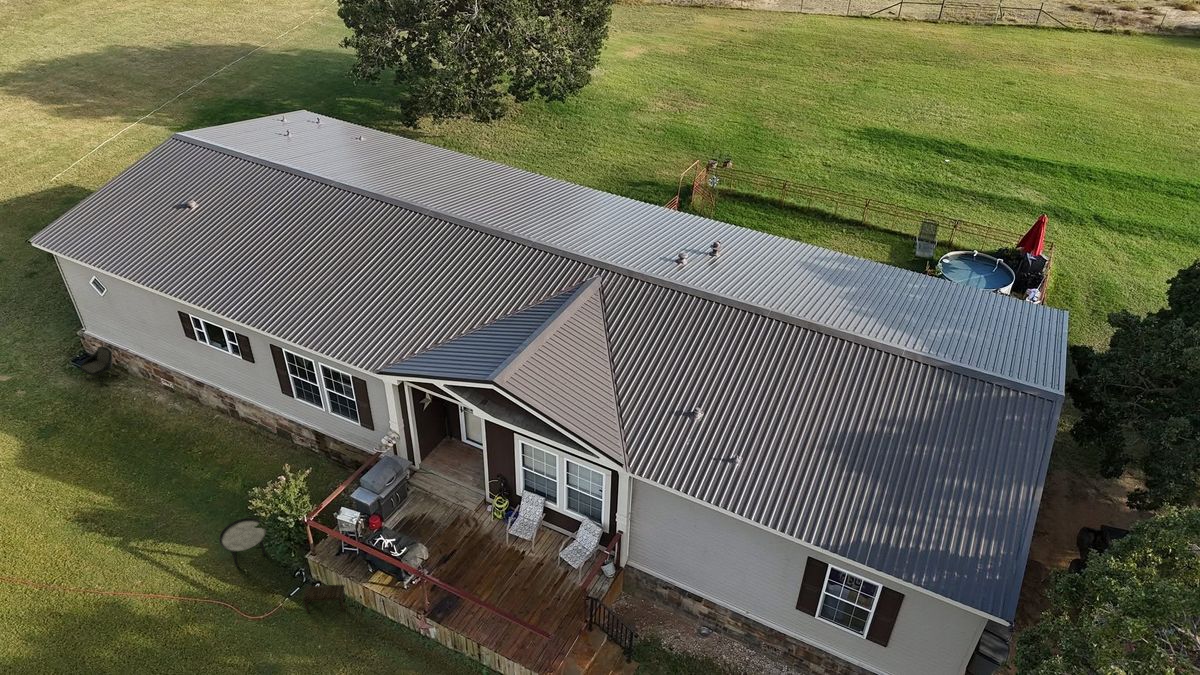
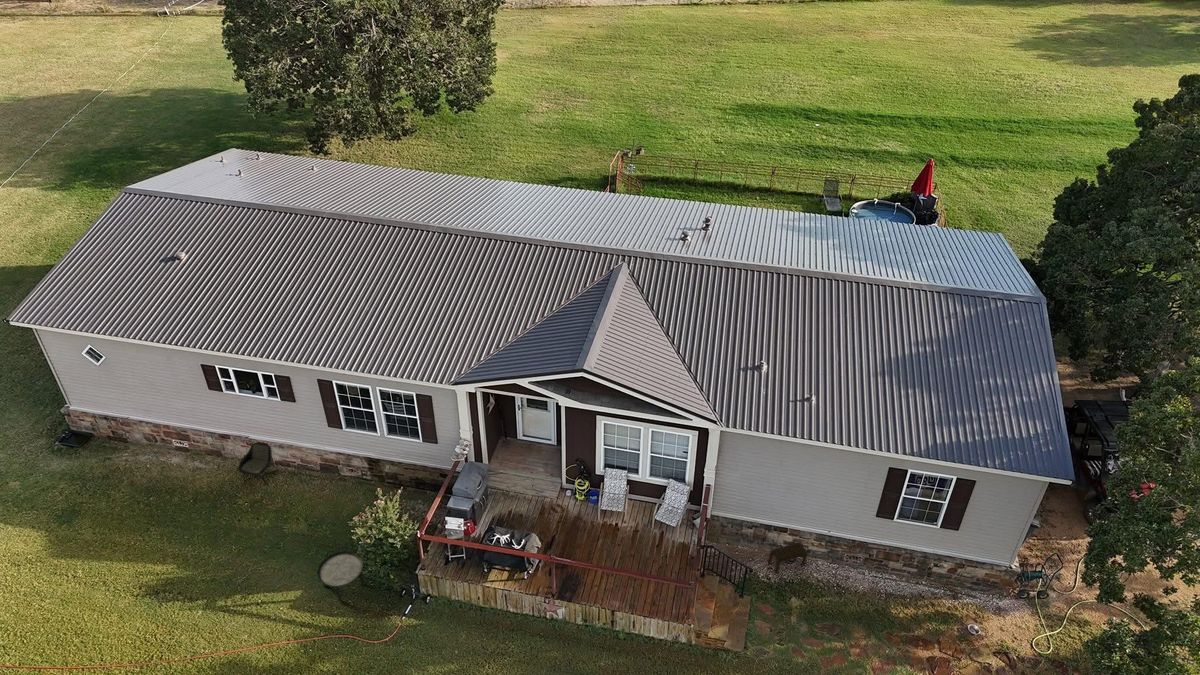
lounge chair: present [80,347,112,384] -> present [238,442,272,482]
bench: present [303,585,345,613] -> present [768,543,808,573]

